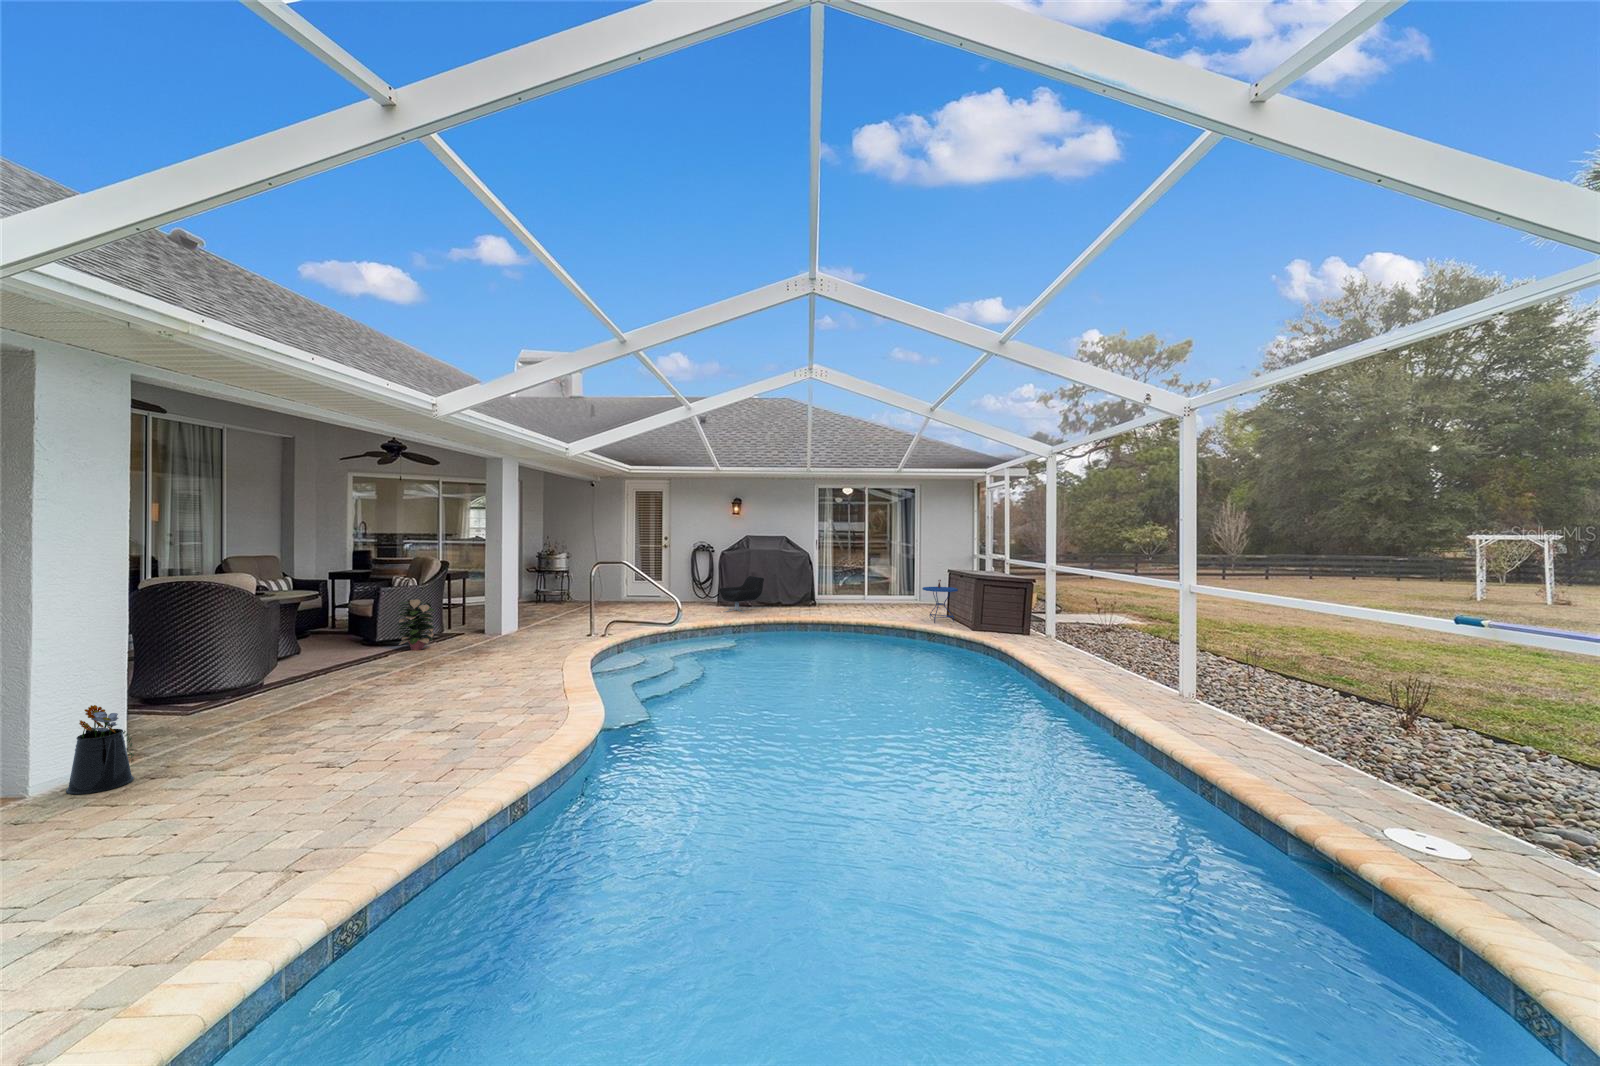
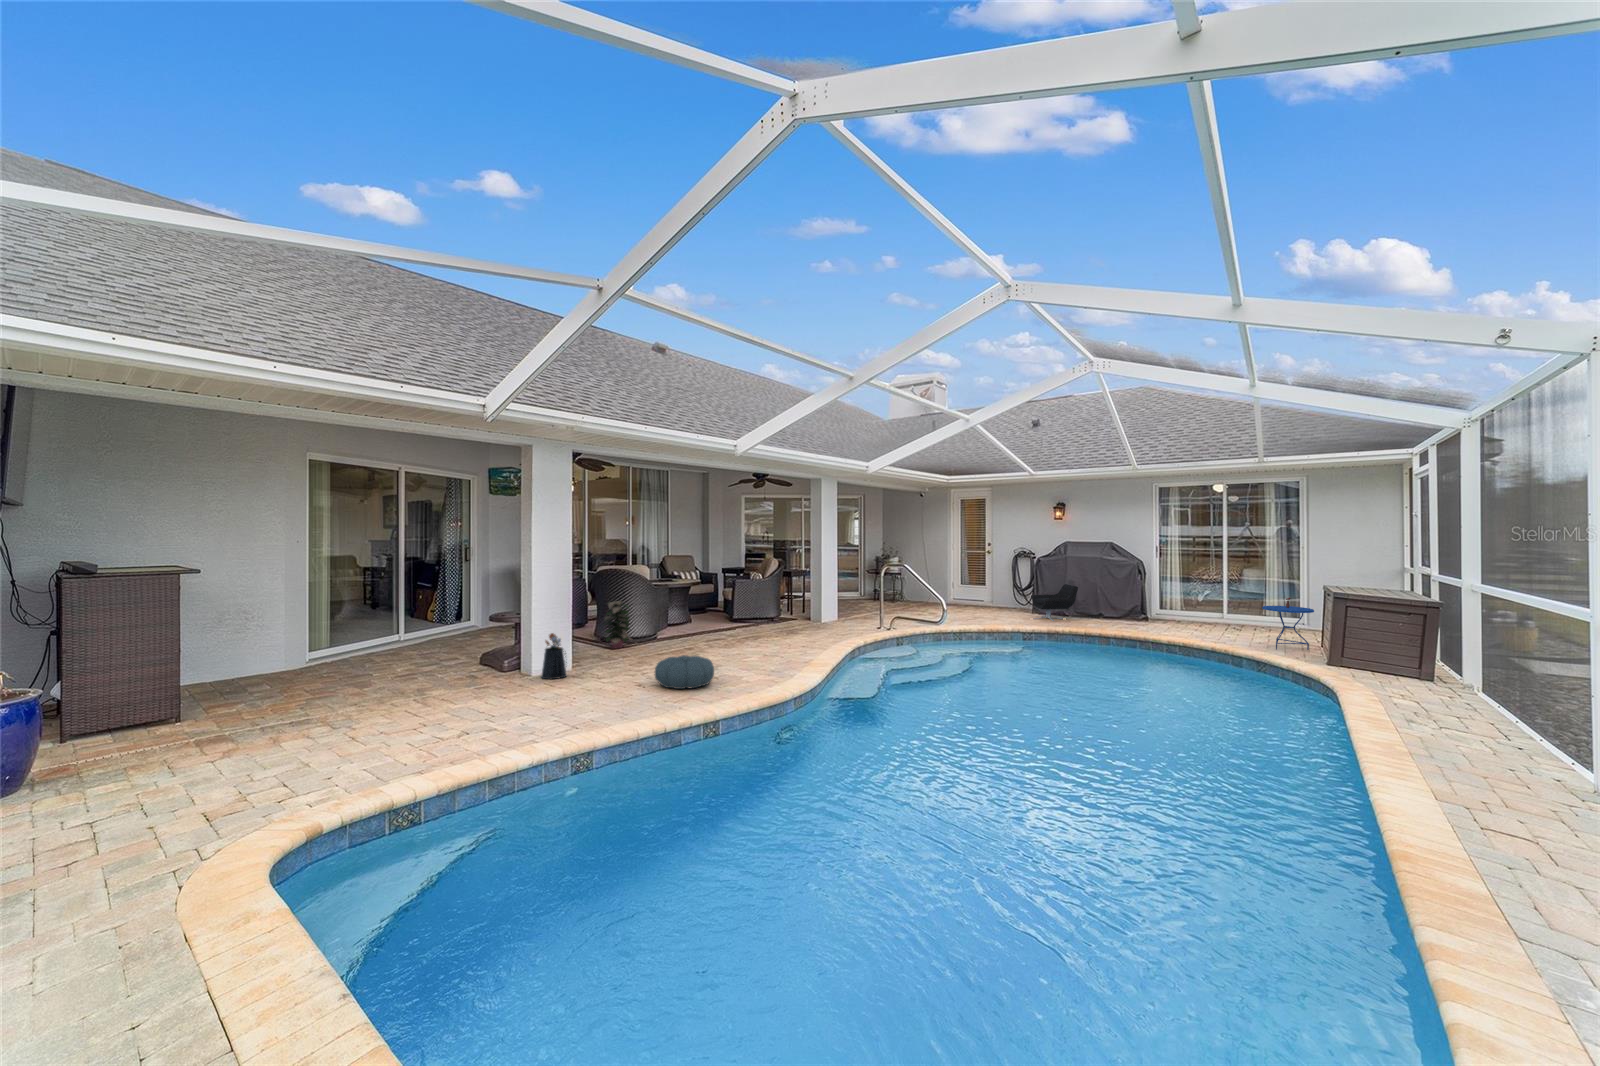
decorative plant: present [397,599,435,650] -> present [604,601,631,648]
pouf: none [340,706,447,765] -> present [654,655,714,689]

